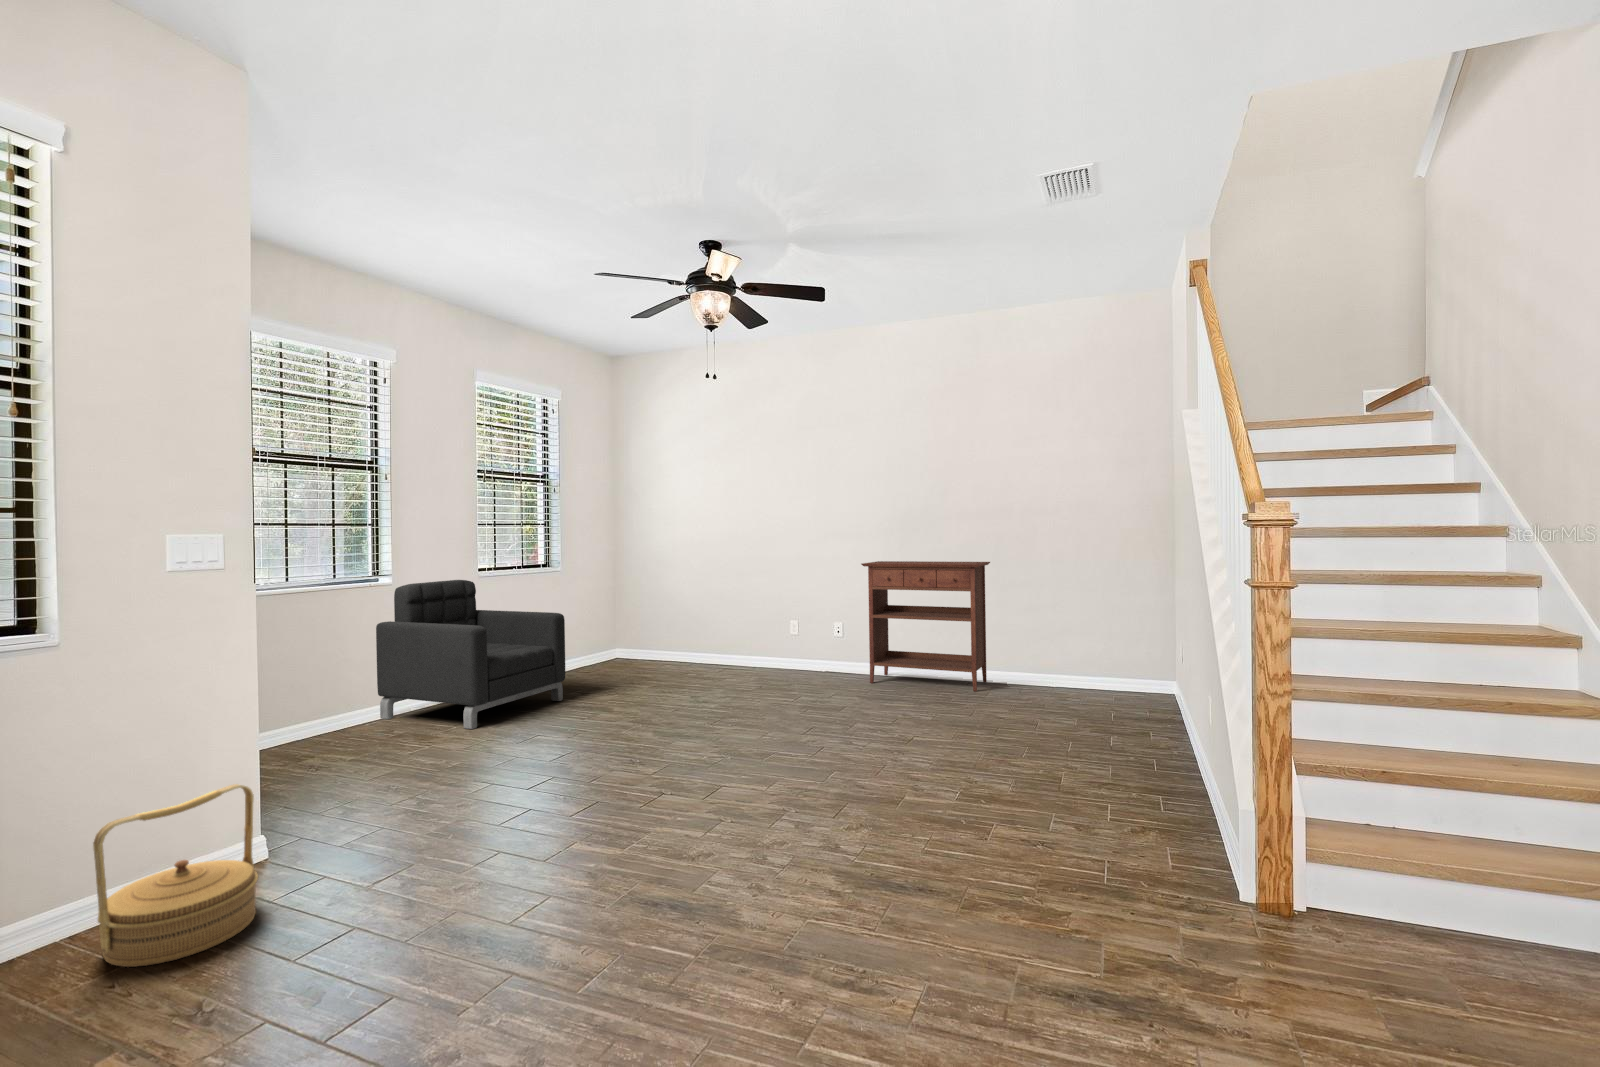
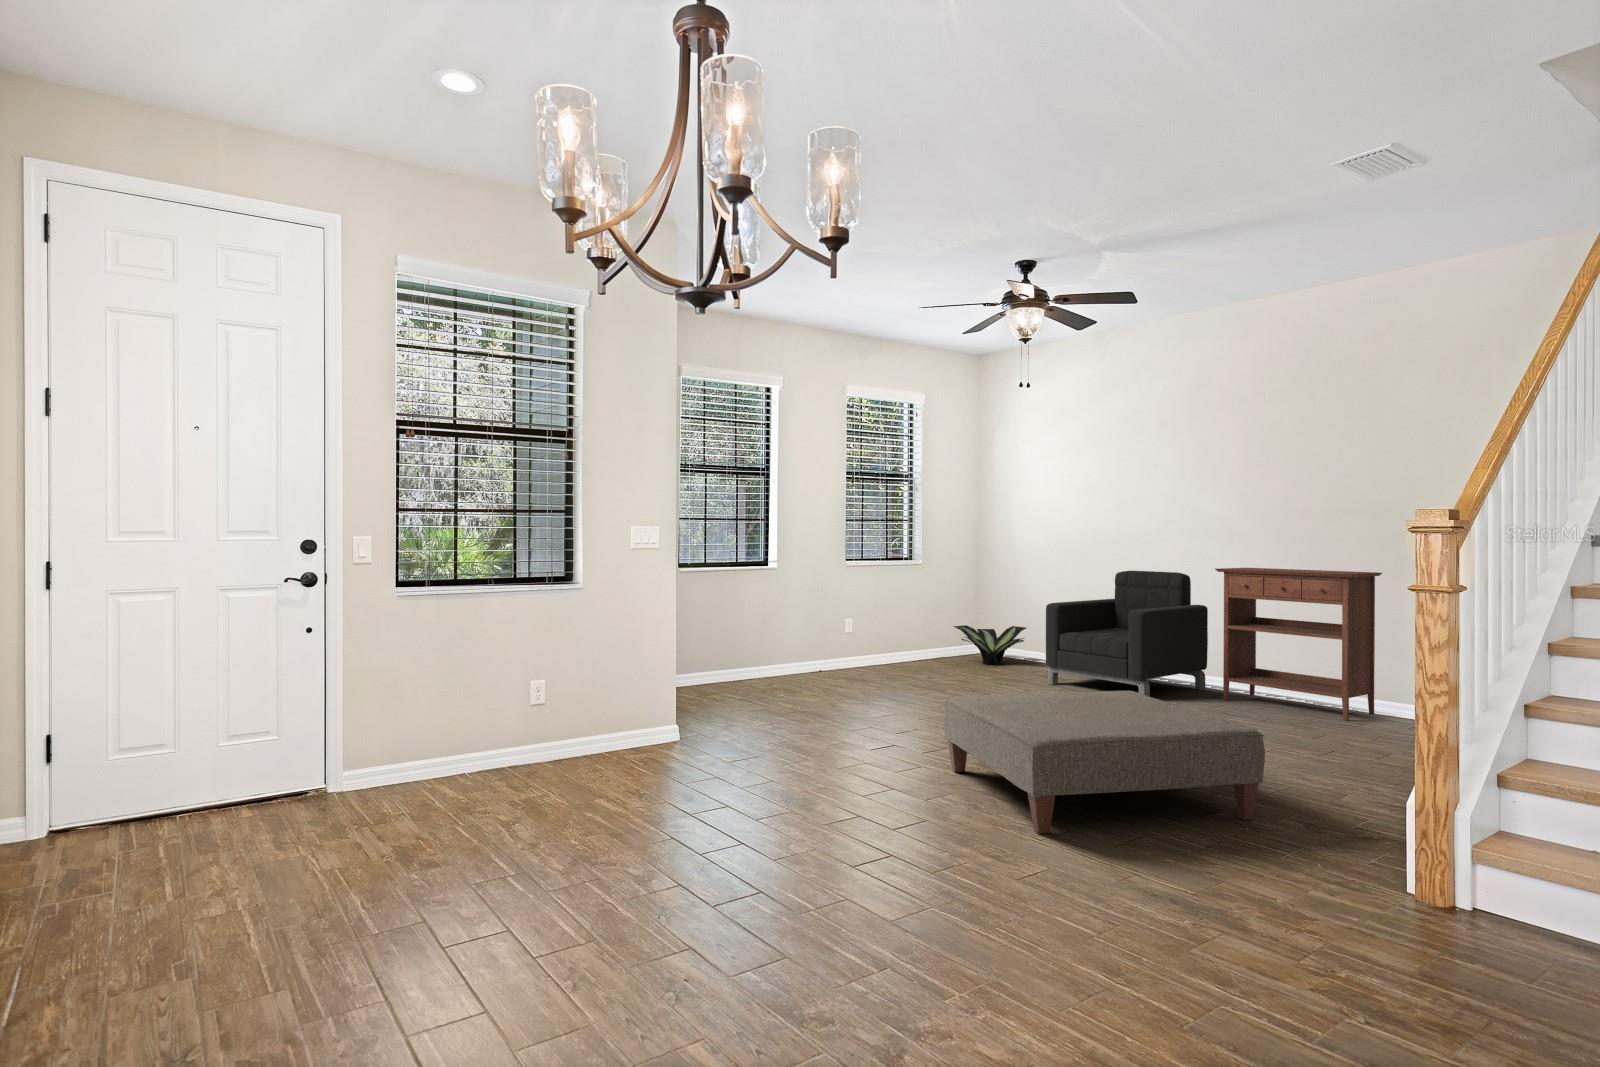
armchair: present [376,580,565,729] -> present [1046,571,1208,696]
potted plant: none [596,627,678,670] -> present [954,625,1026,665]
ottoman: none [684,699,1042,918] -> present [944,691,1265,834]
woven basket: present [93,784,258,967] -> none [590,680,666,771]

